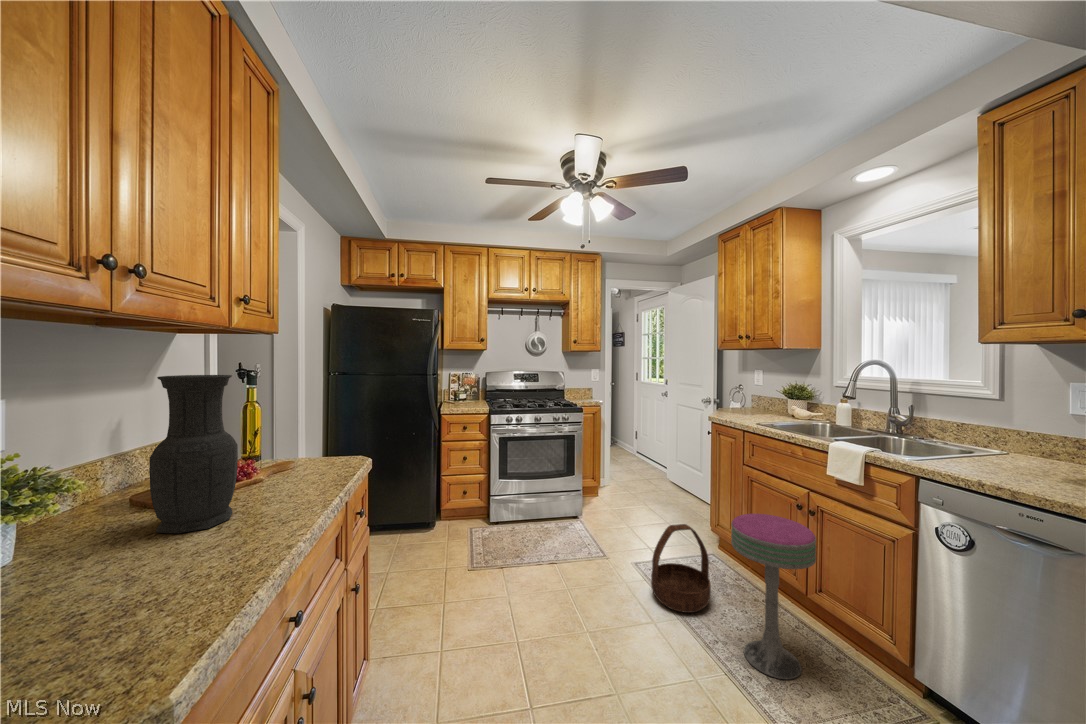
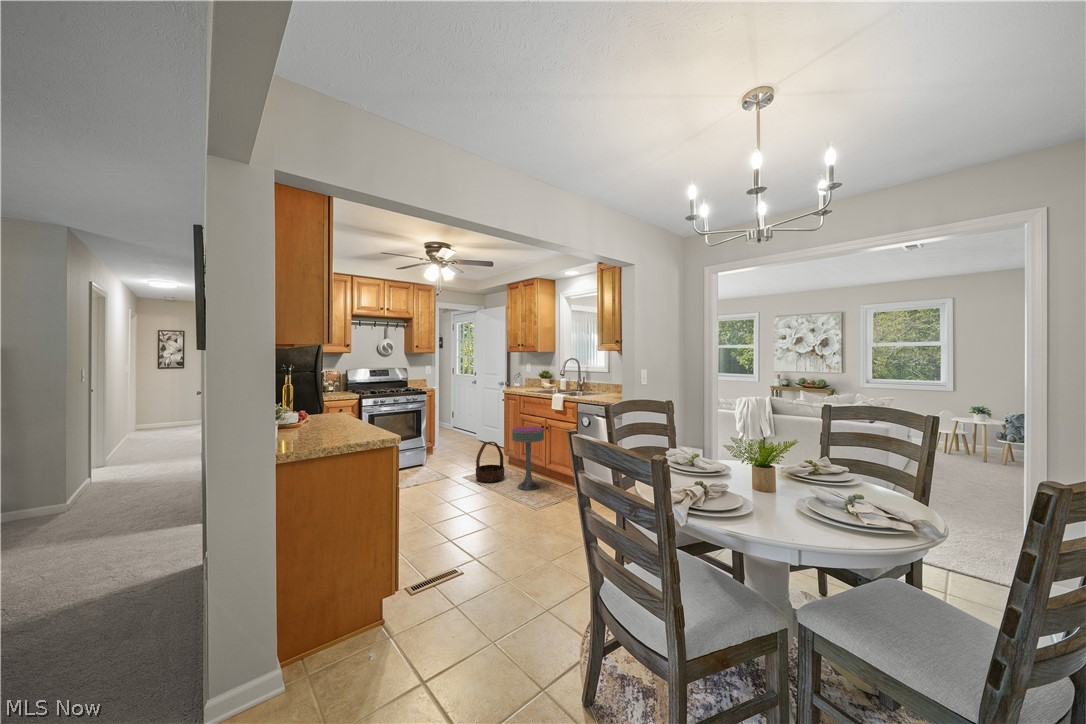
vase: present [149,375,238,533] -> none [307,363,334,419]

